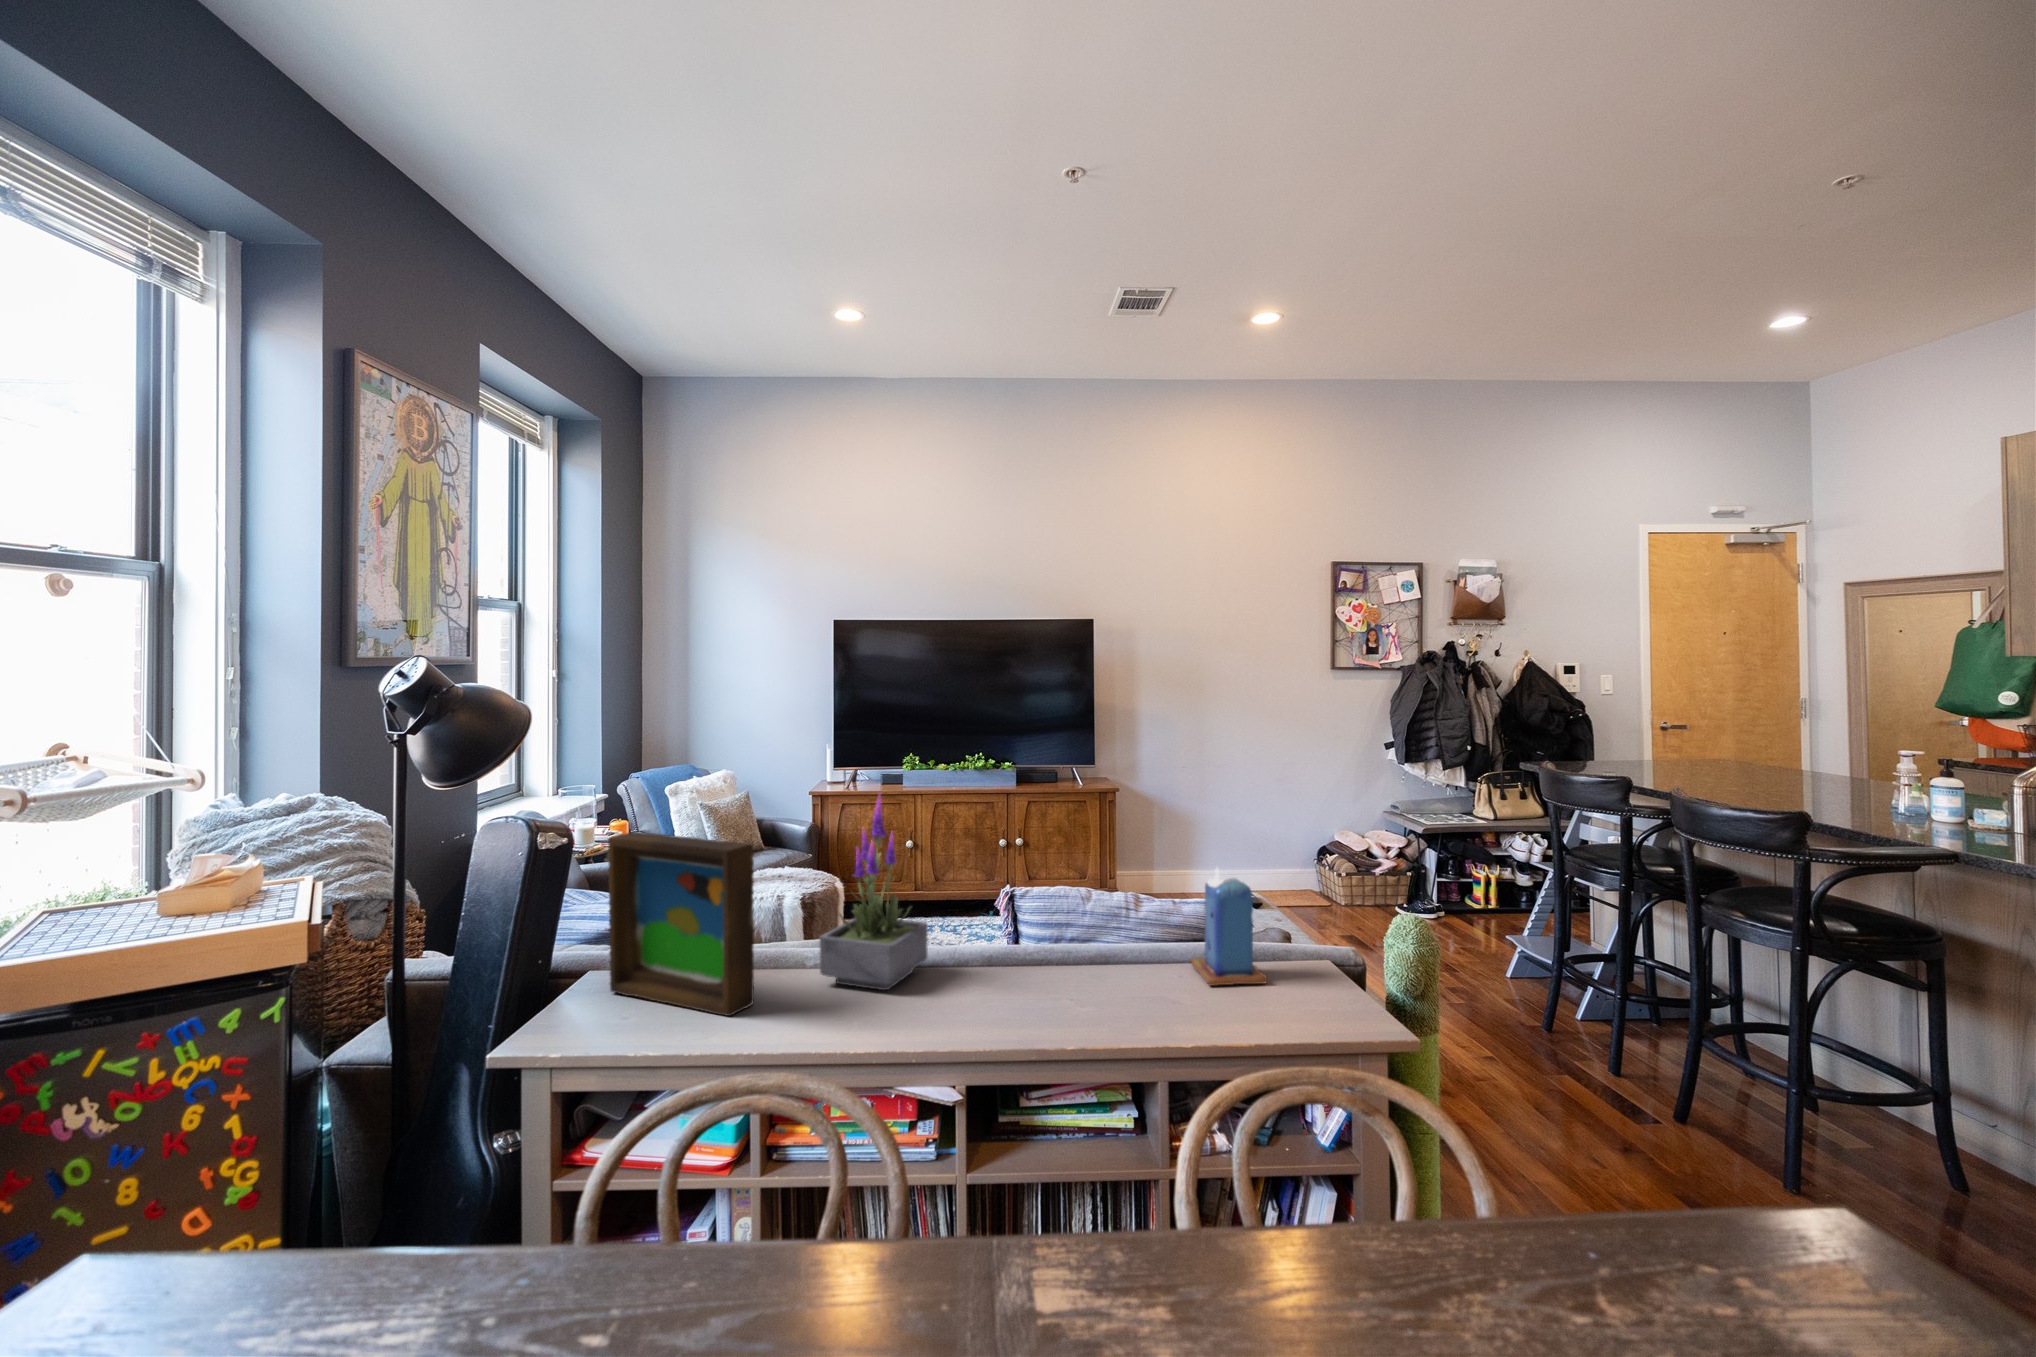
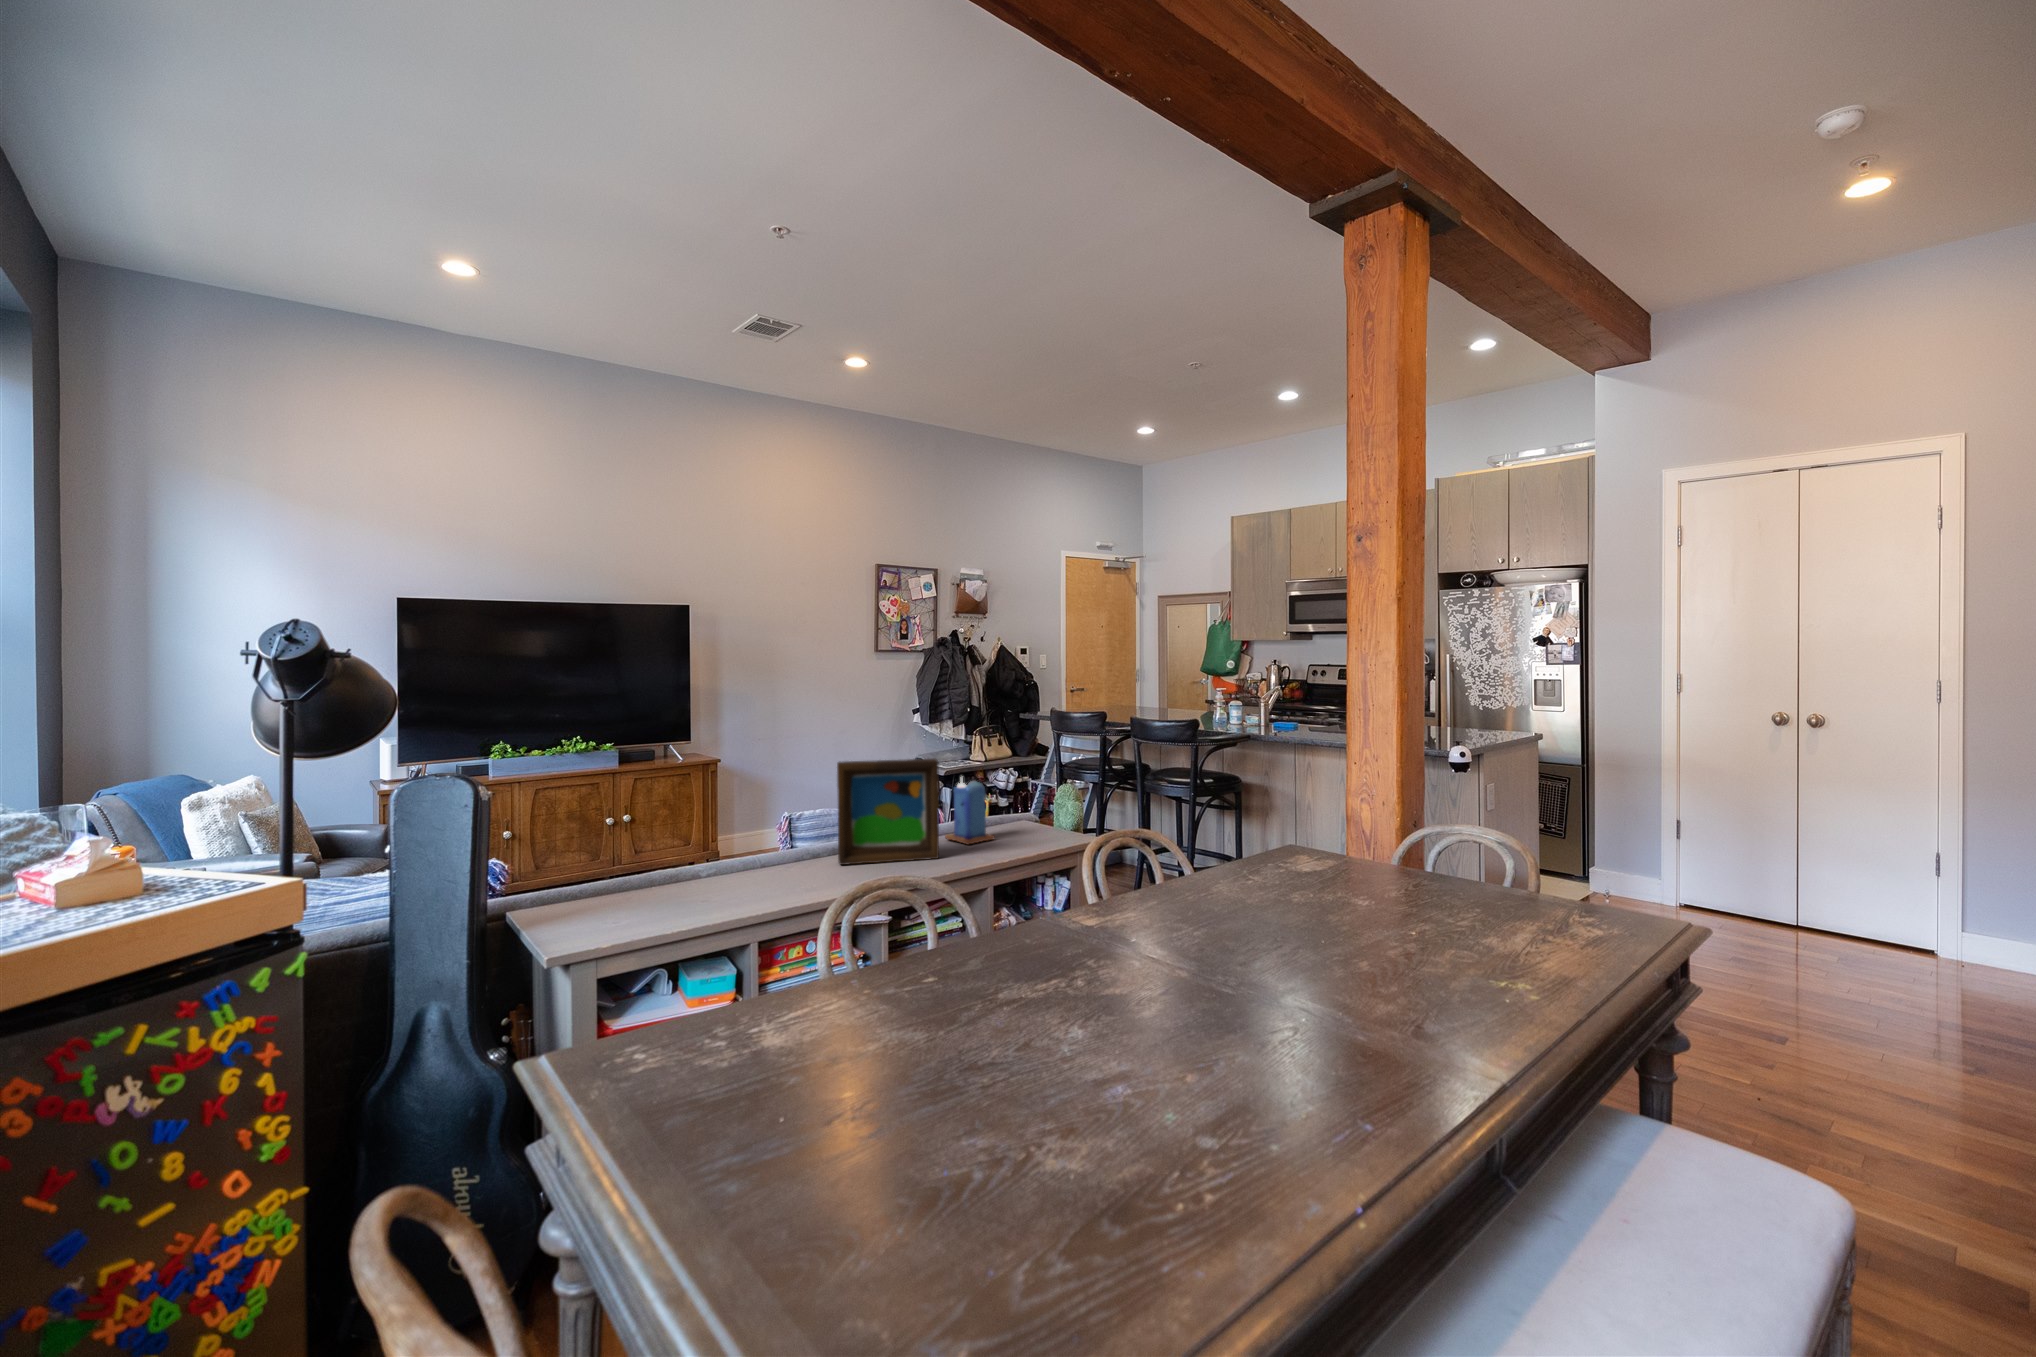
potted plant: present [820,797,928,990] -> none [729,745,791,883]
picture frame: present [608,832,754,1016] -> present [837,759,939,865]

